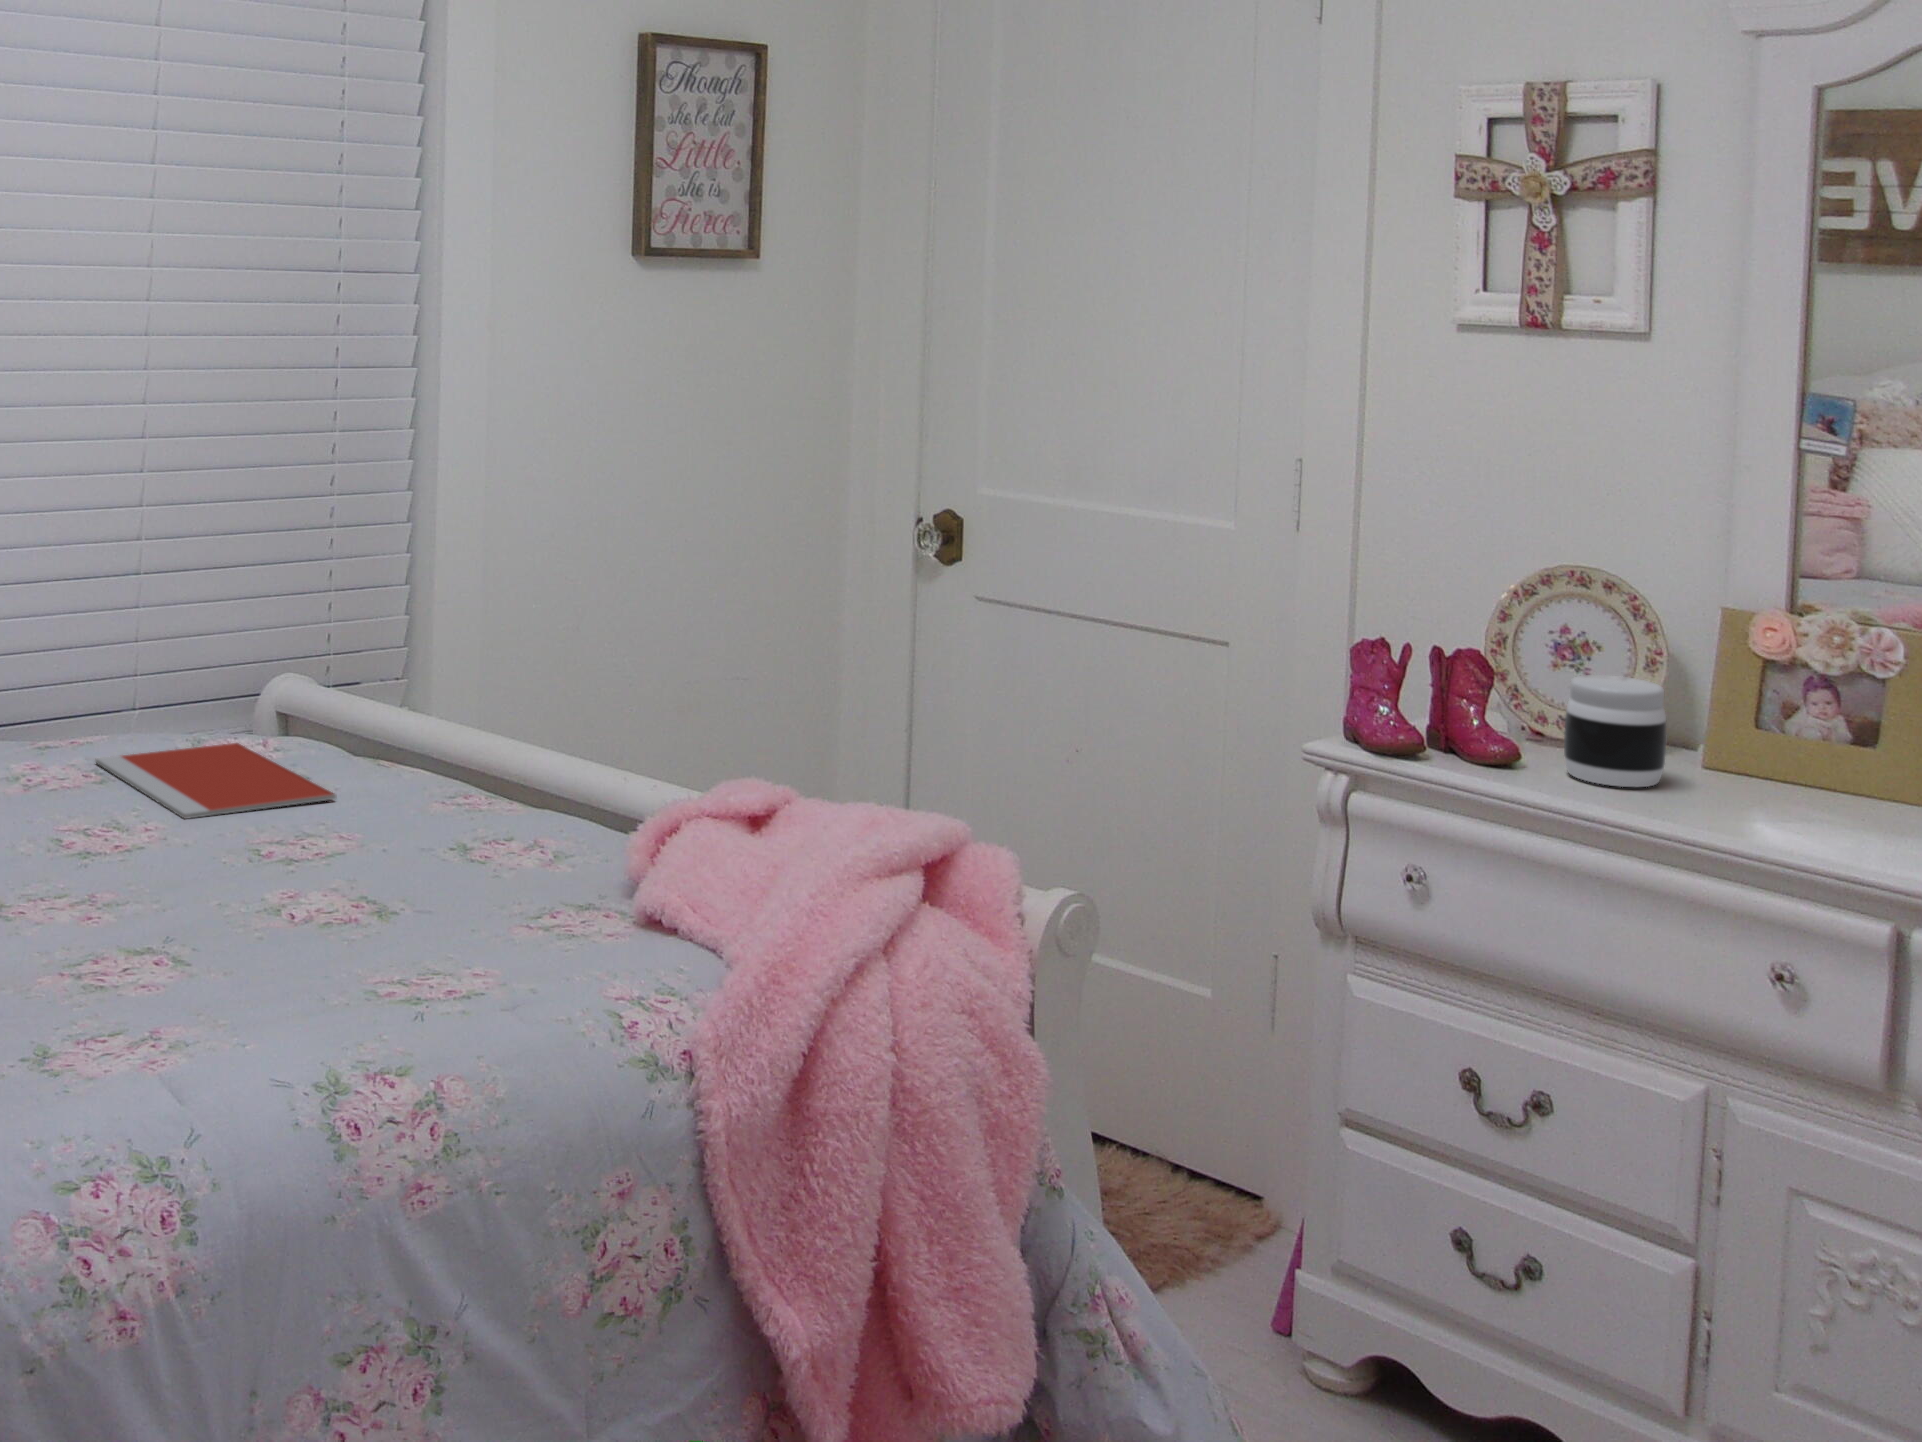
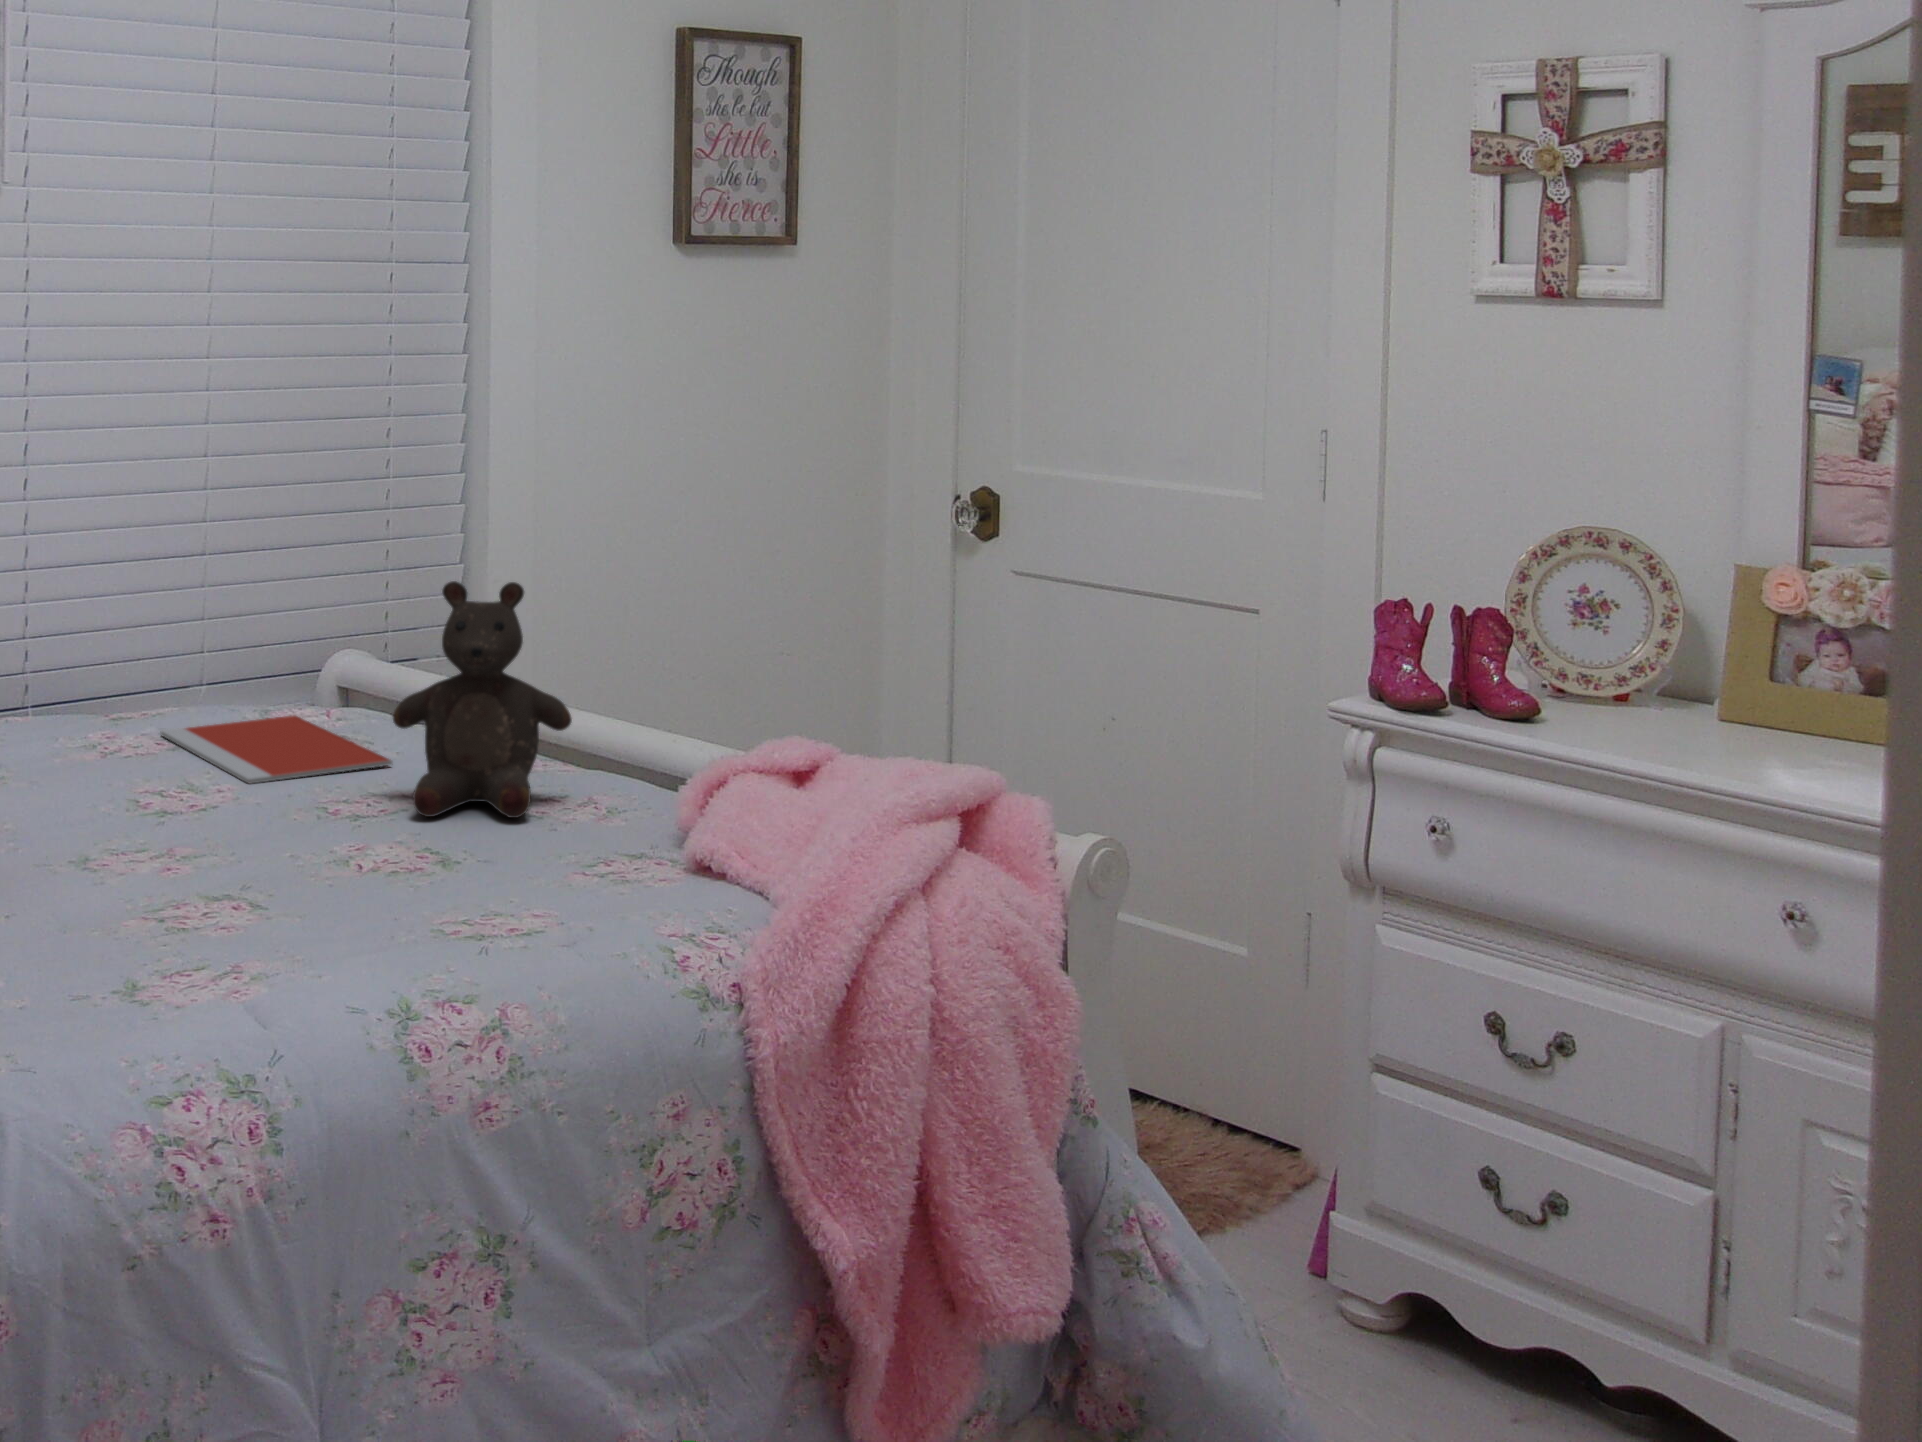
stuffed bear: none [336,611,524,861] -> present [393,581,572,818]
jar: present [1564,675,1667,787] -> none [1584,632,1682,740]

